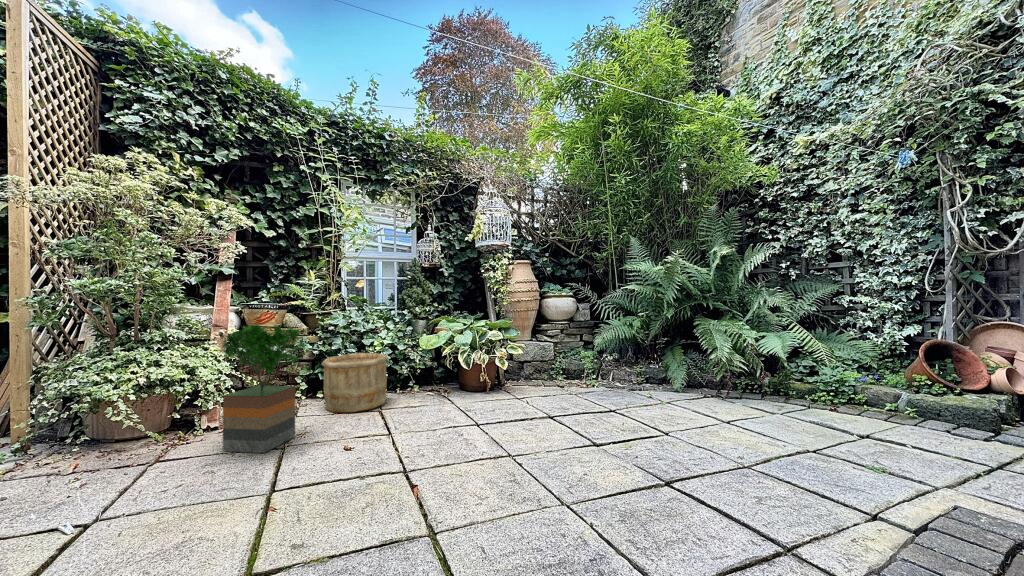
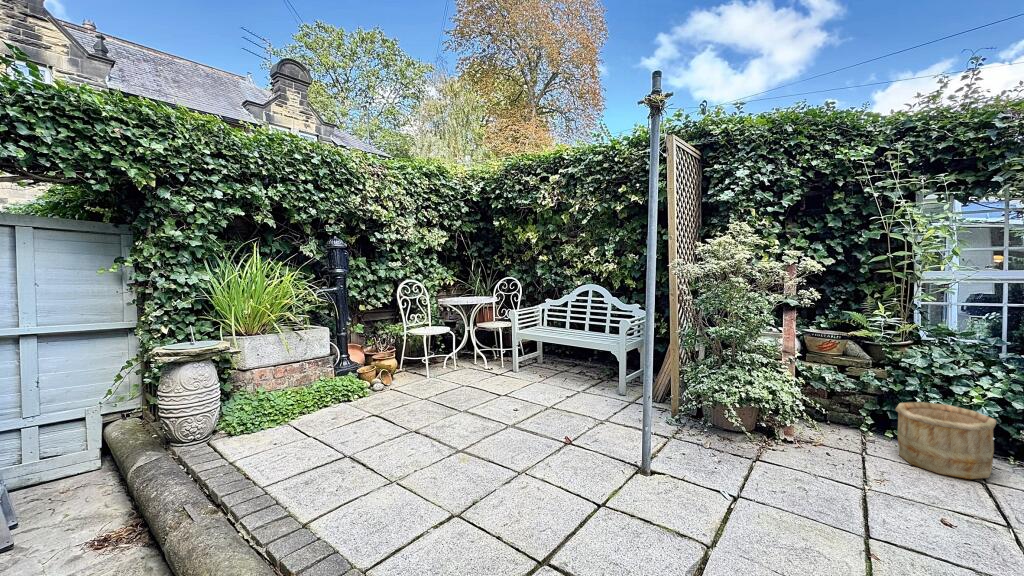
potted tree: present [221,325,307,453] -> none [802,369,891,486]

